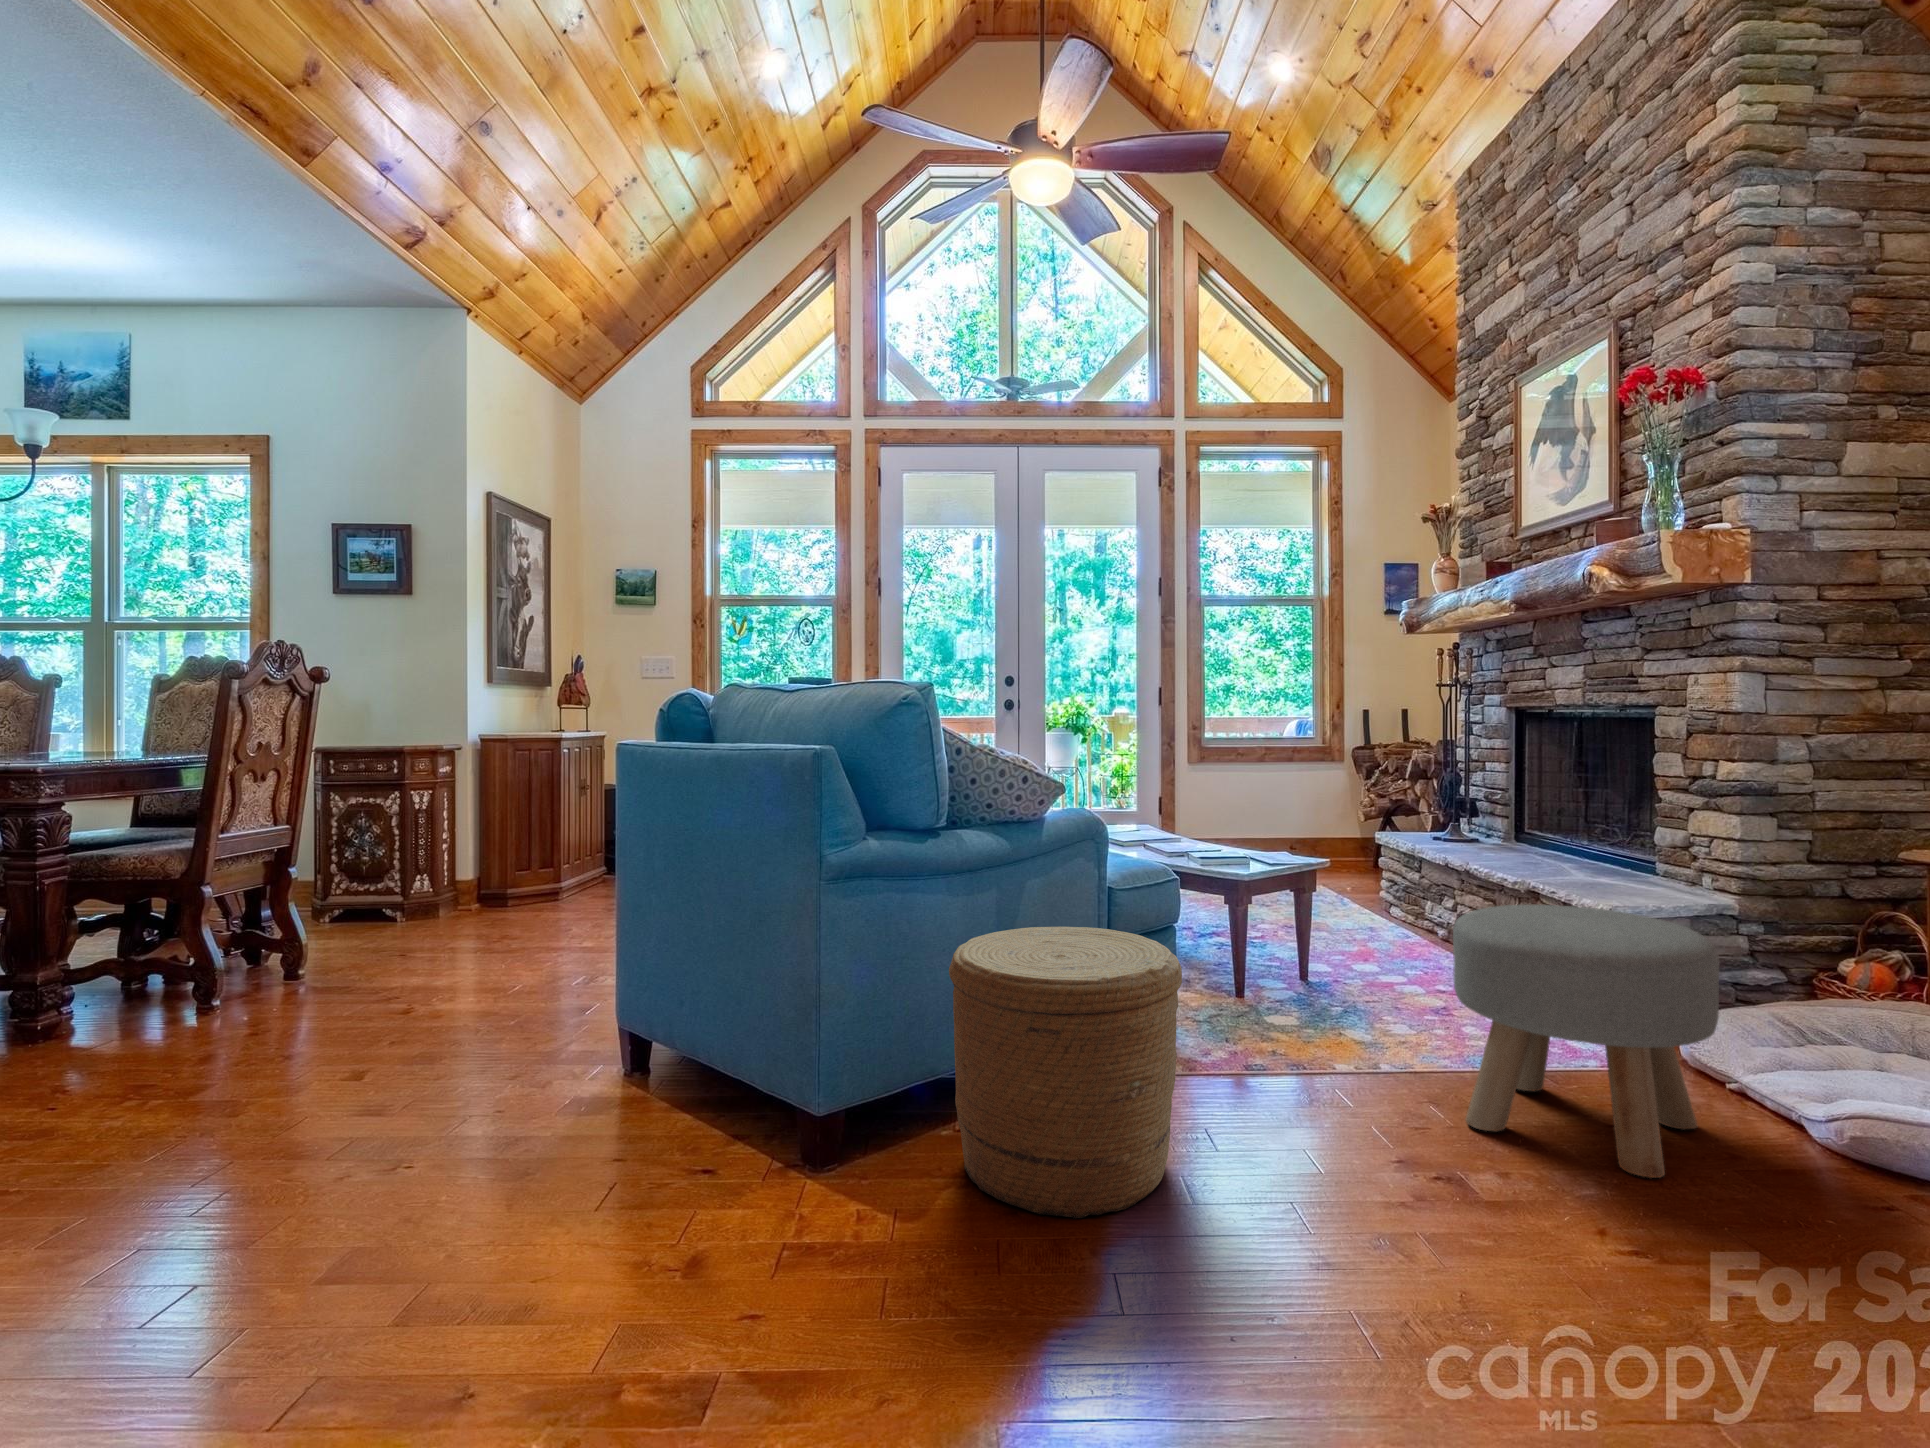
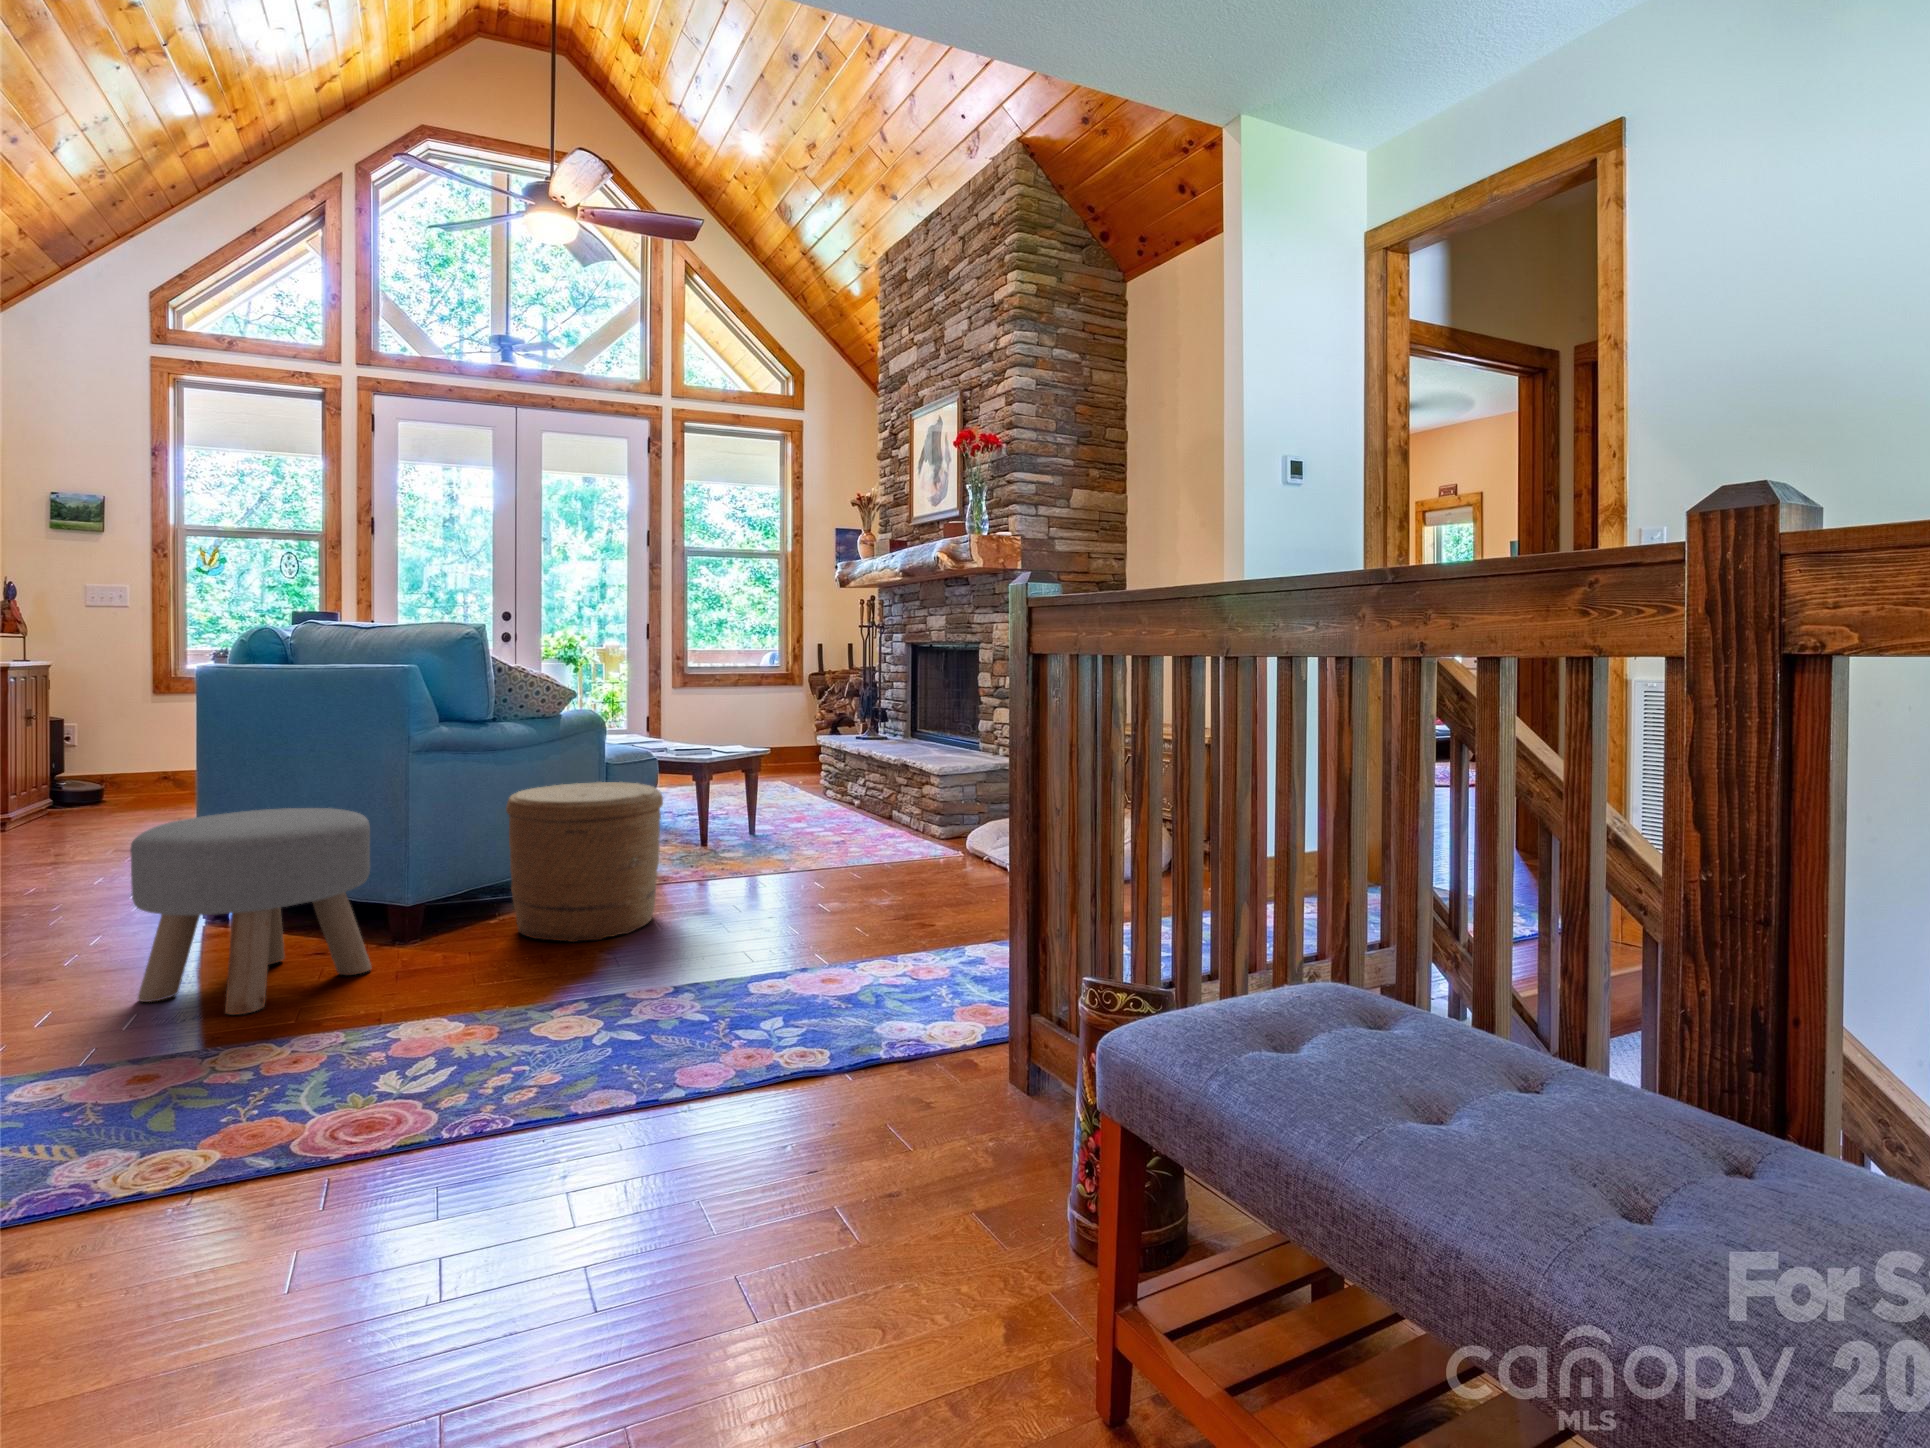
ottoman: present [1453,905,1719,1178] -> present [130,808,371,1015]

